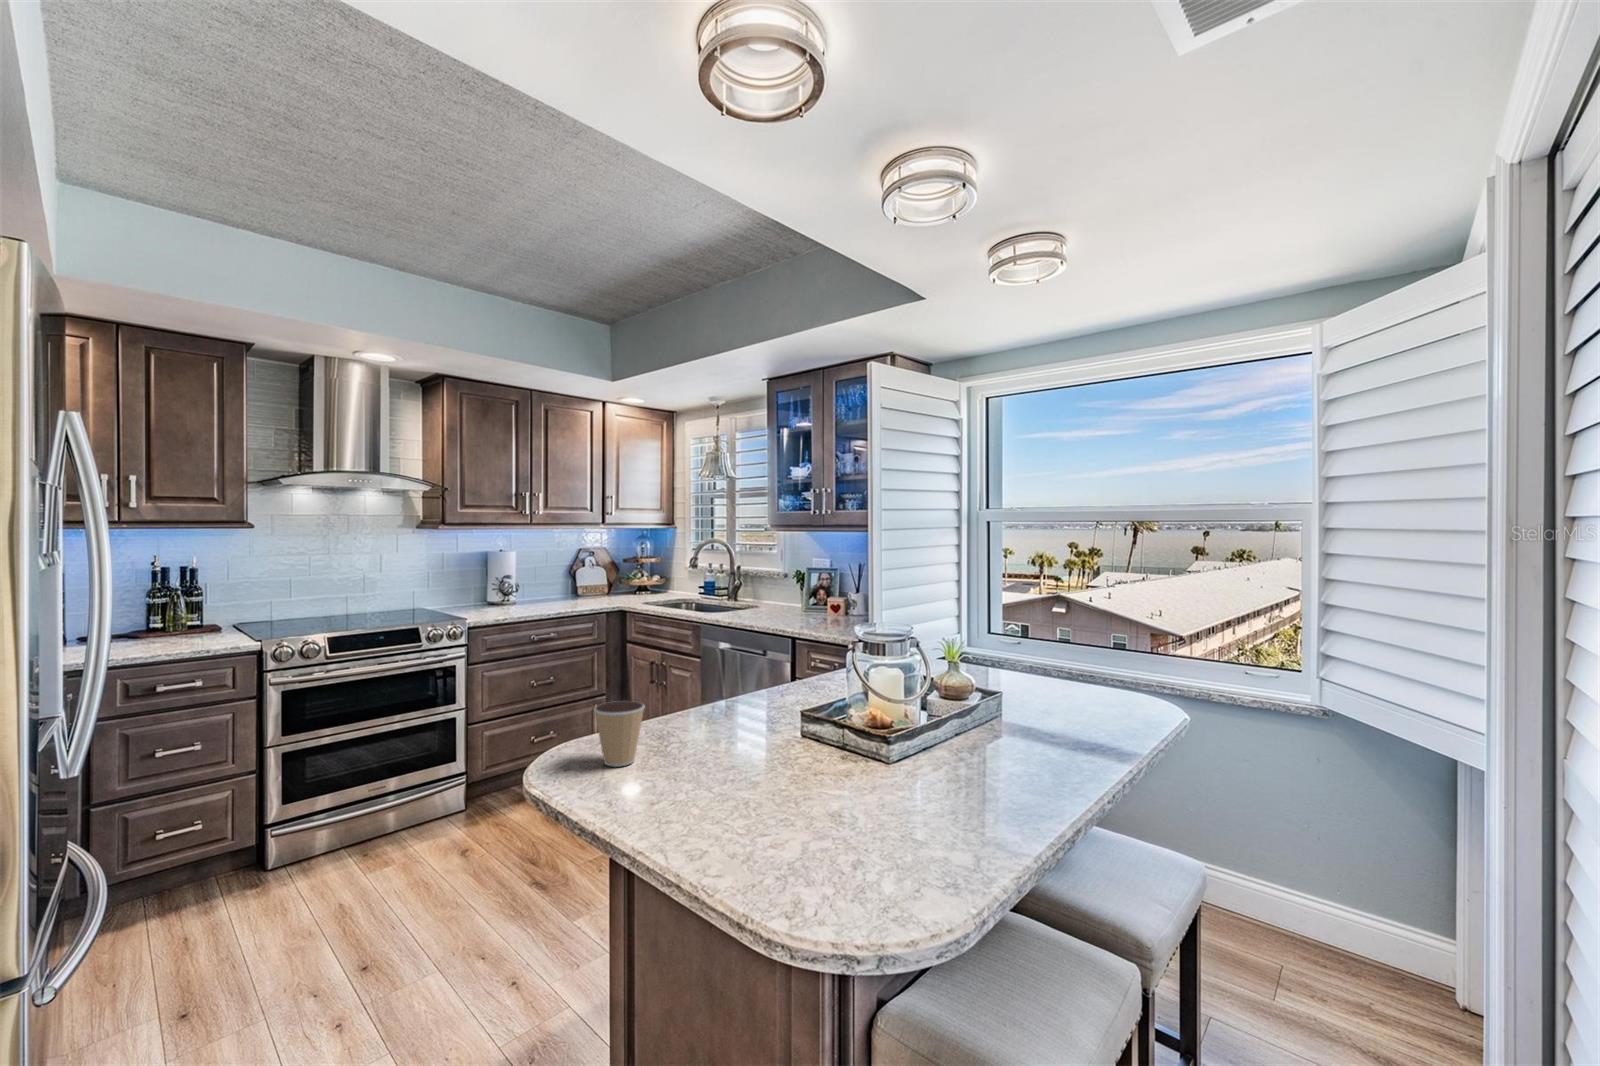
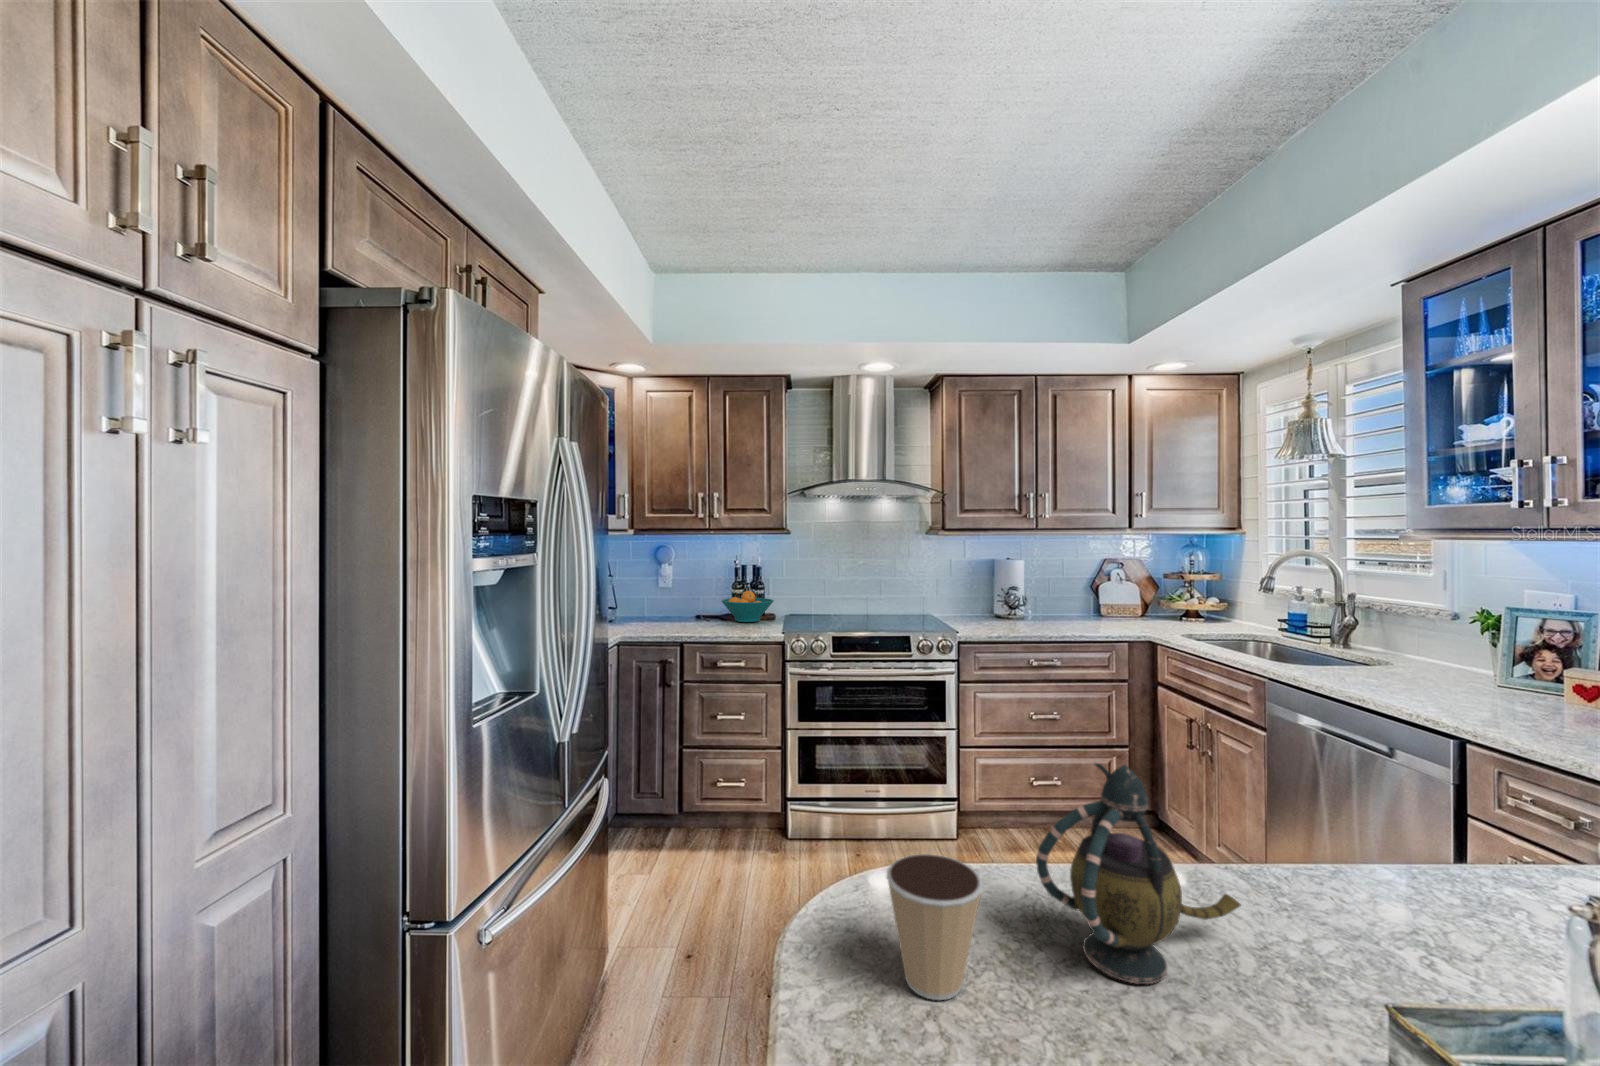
fruit bowl: none [141,597,227,636] -> present [722,591,774,622]
teapot: none [656,639,736,738] -> present [1036,764,1240,984]

